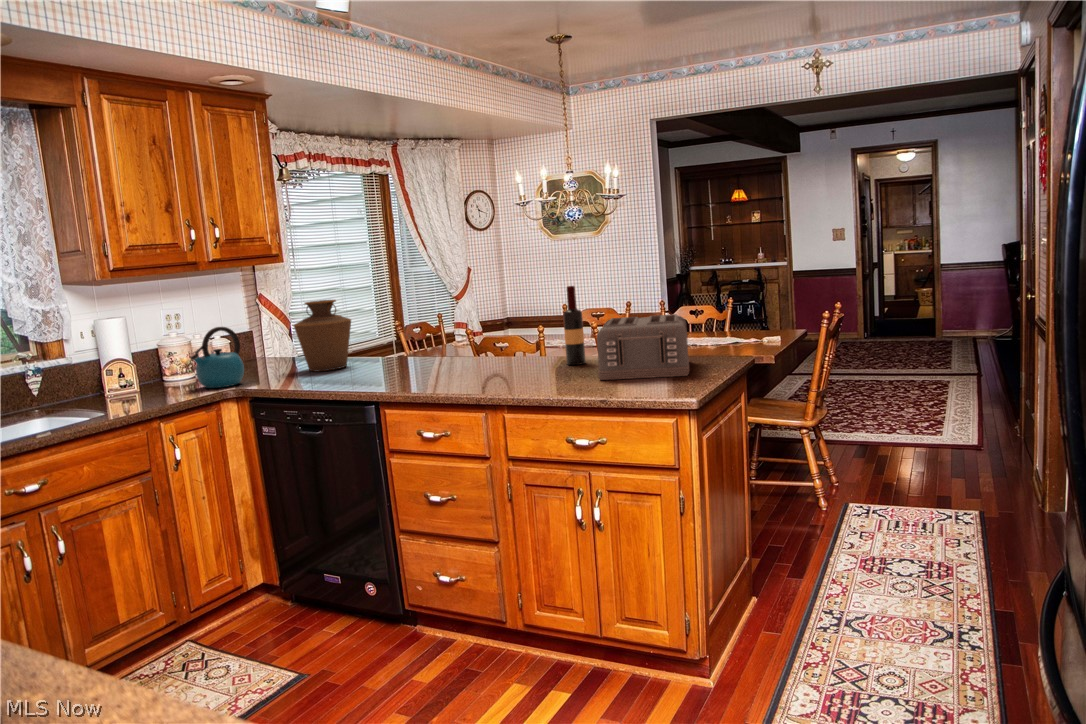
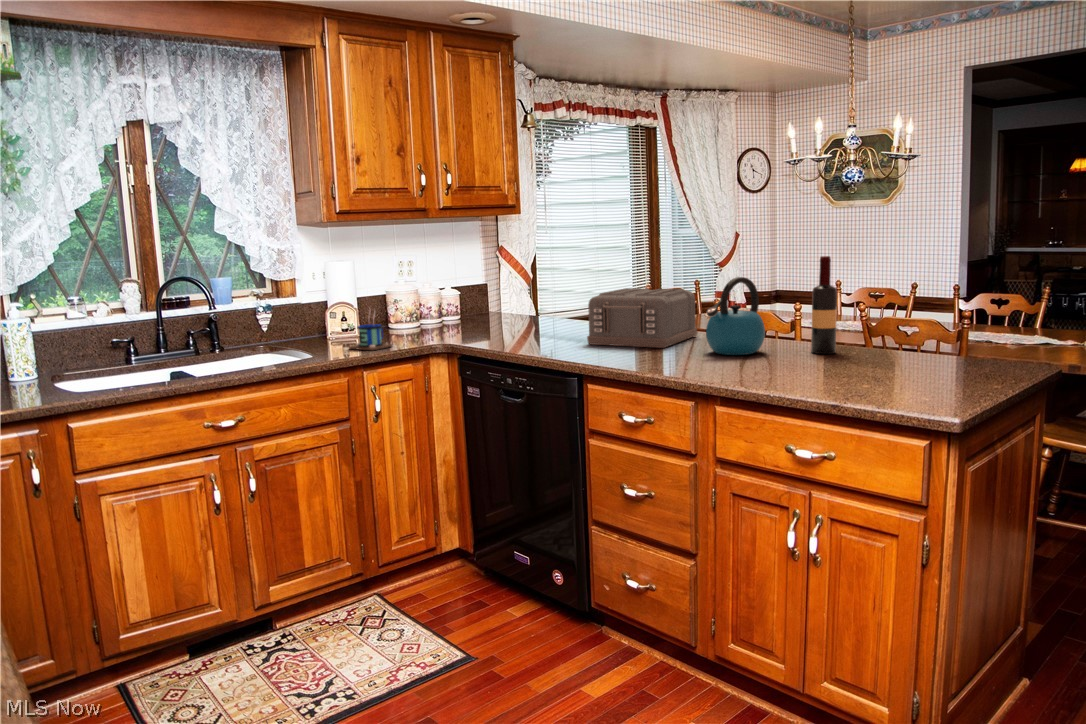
vase: present [294,300,351,372] -> none [516,257,577,334]
toaster: present [597,314,689,380] -> present [587,288,697,348]
kettle: present [190,327,244,388] -> present [706,277,765,355]
mug: none [136,353,182,404] -> present [349,312,392,350]

